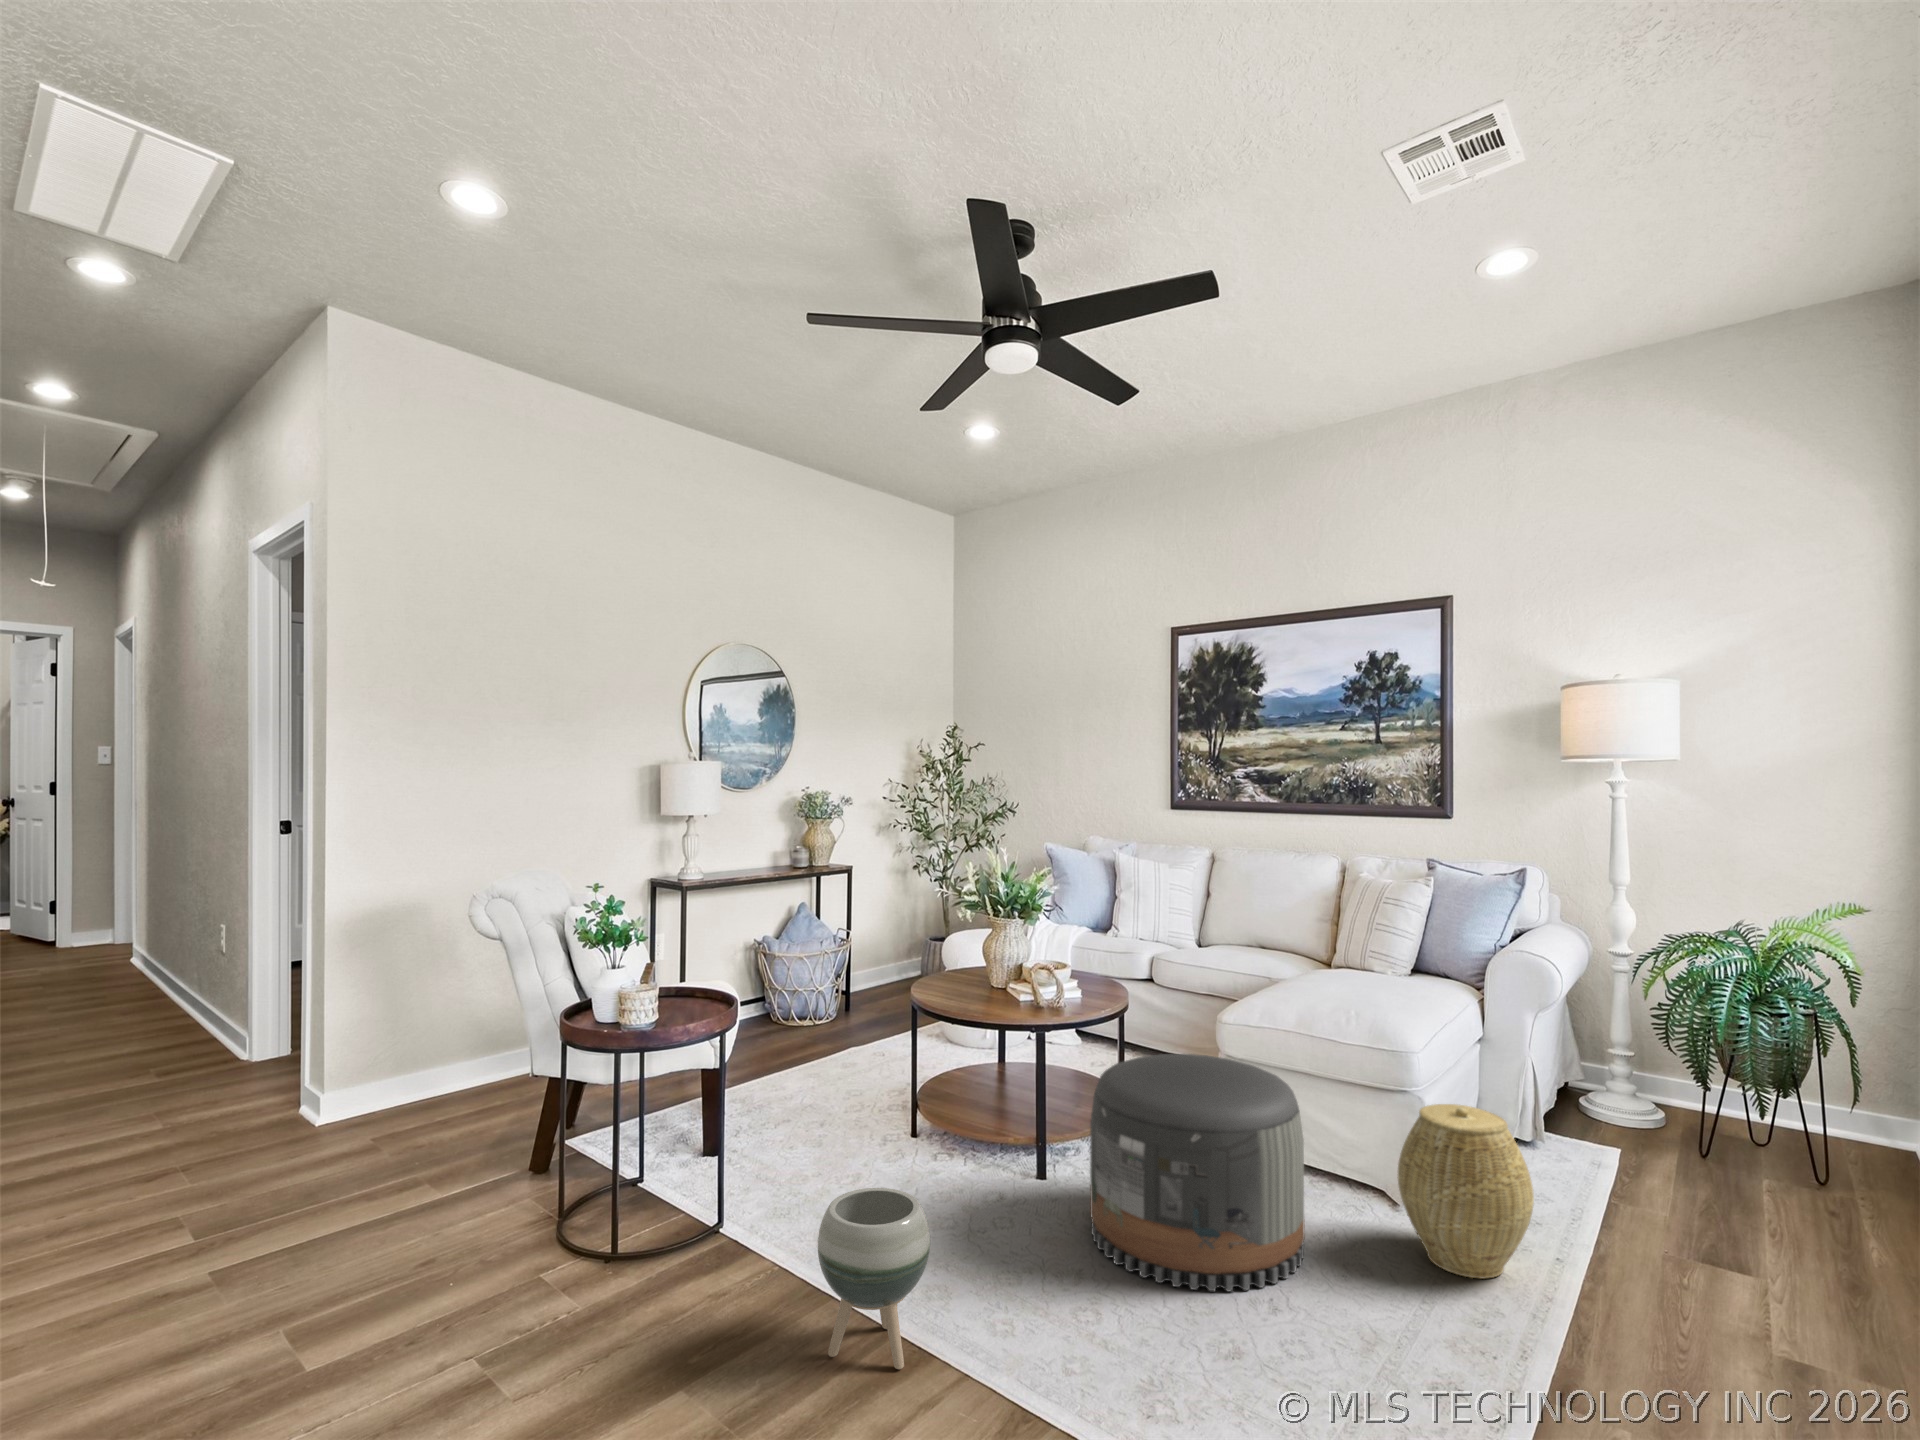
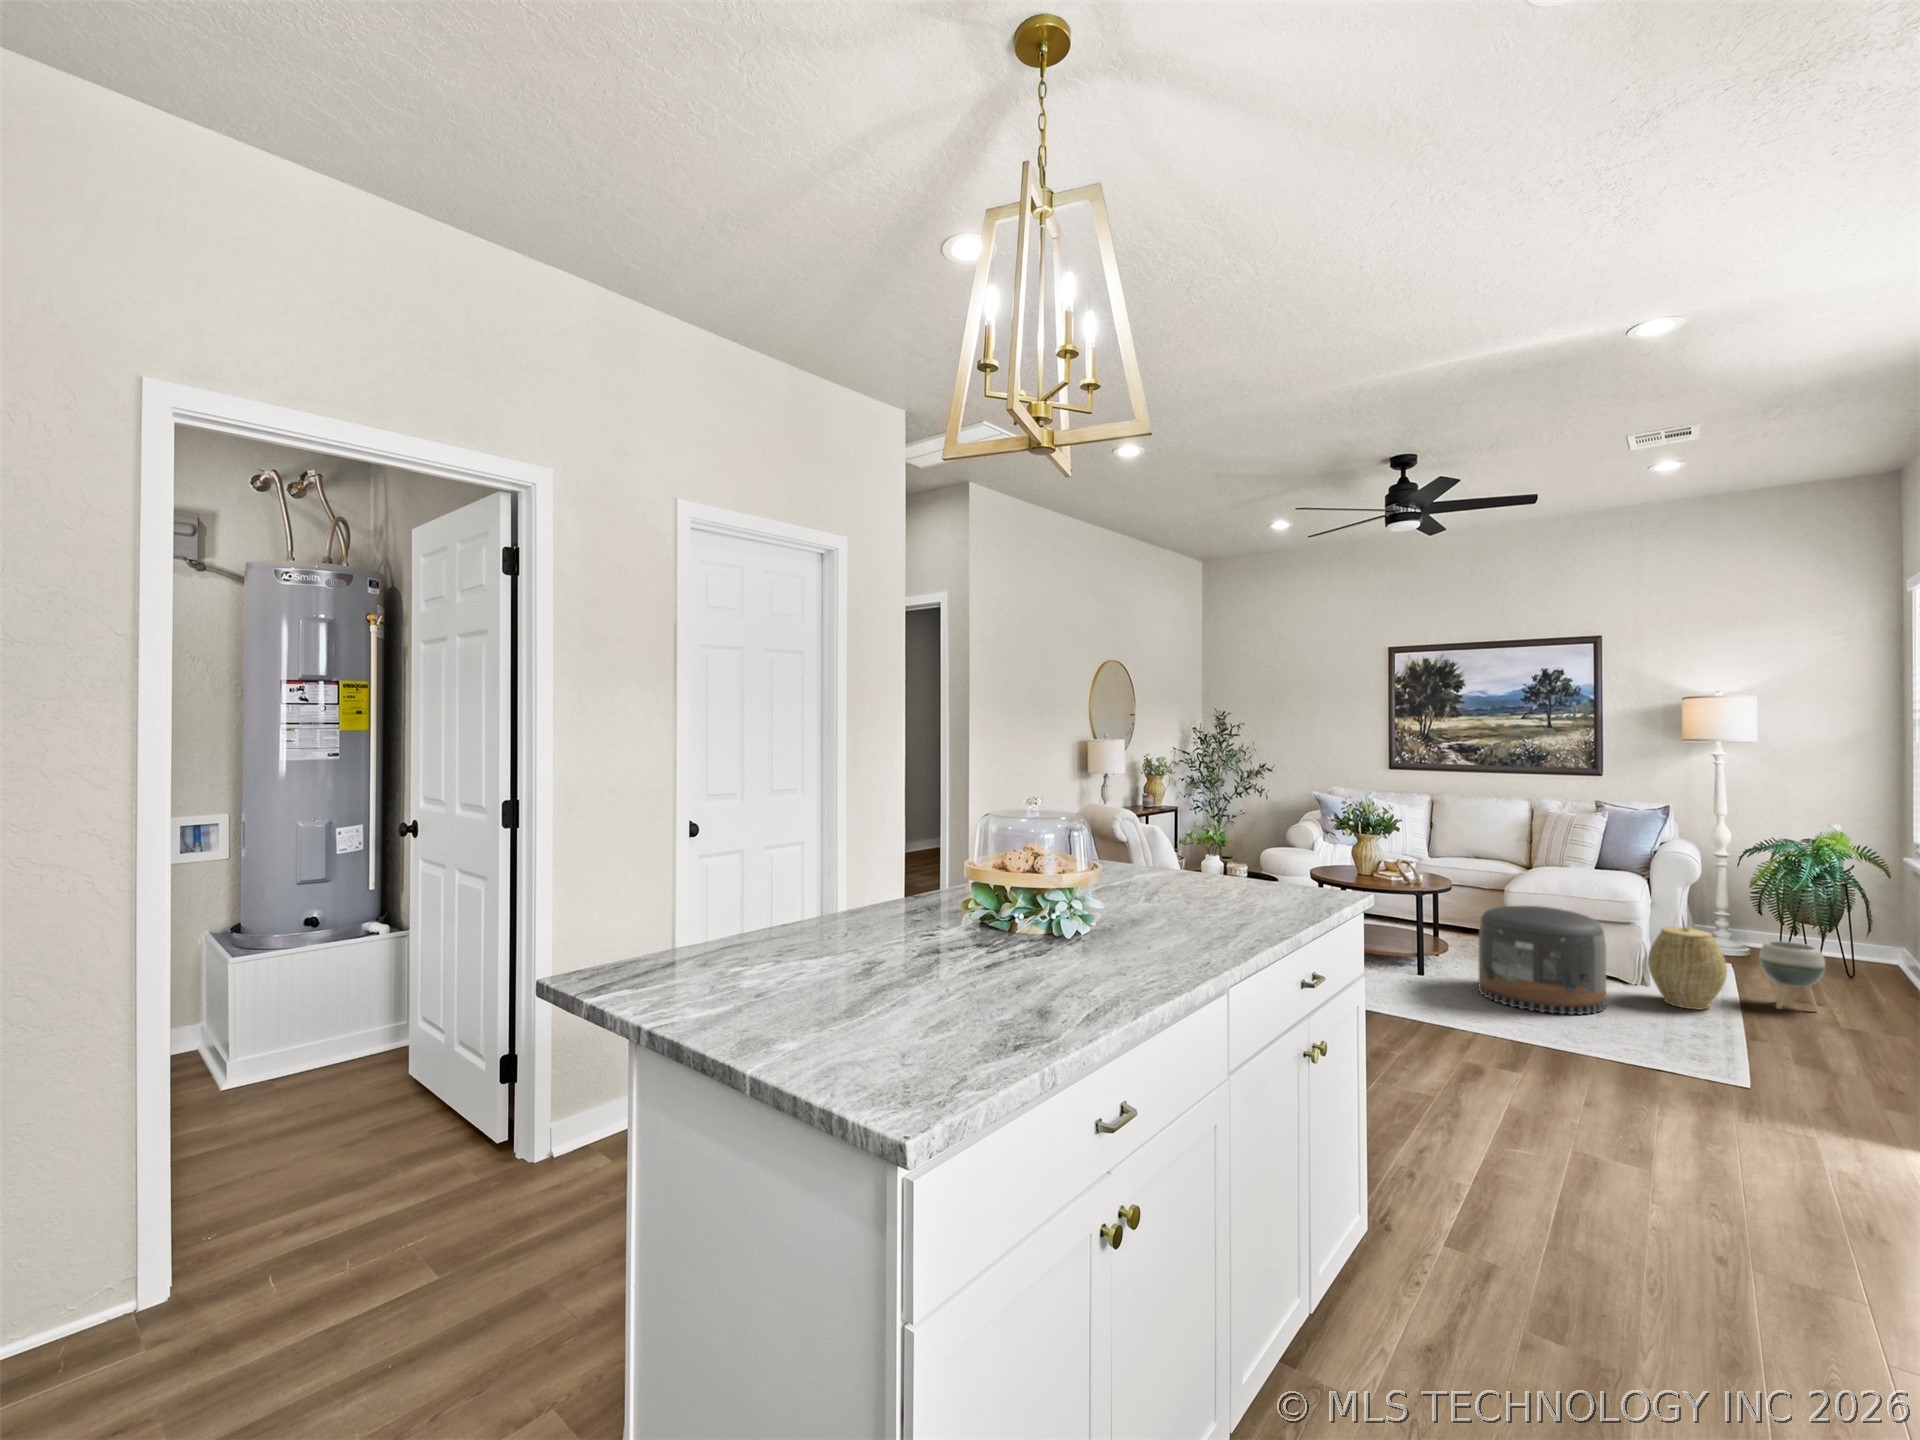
planter: present [818,1188,930,1369] -> present [1759,941,1825,1012]

